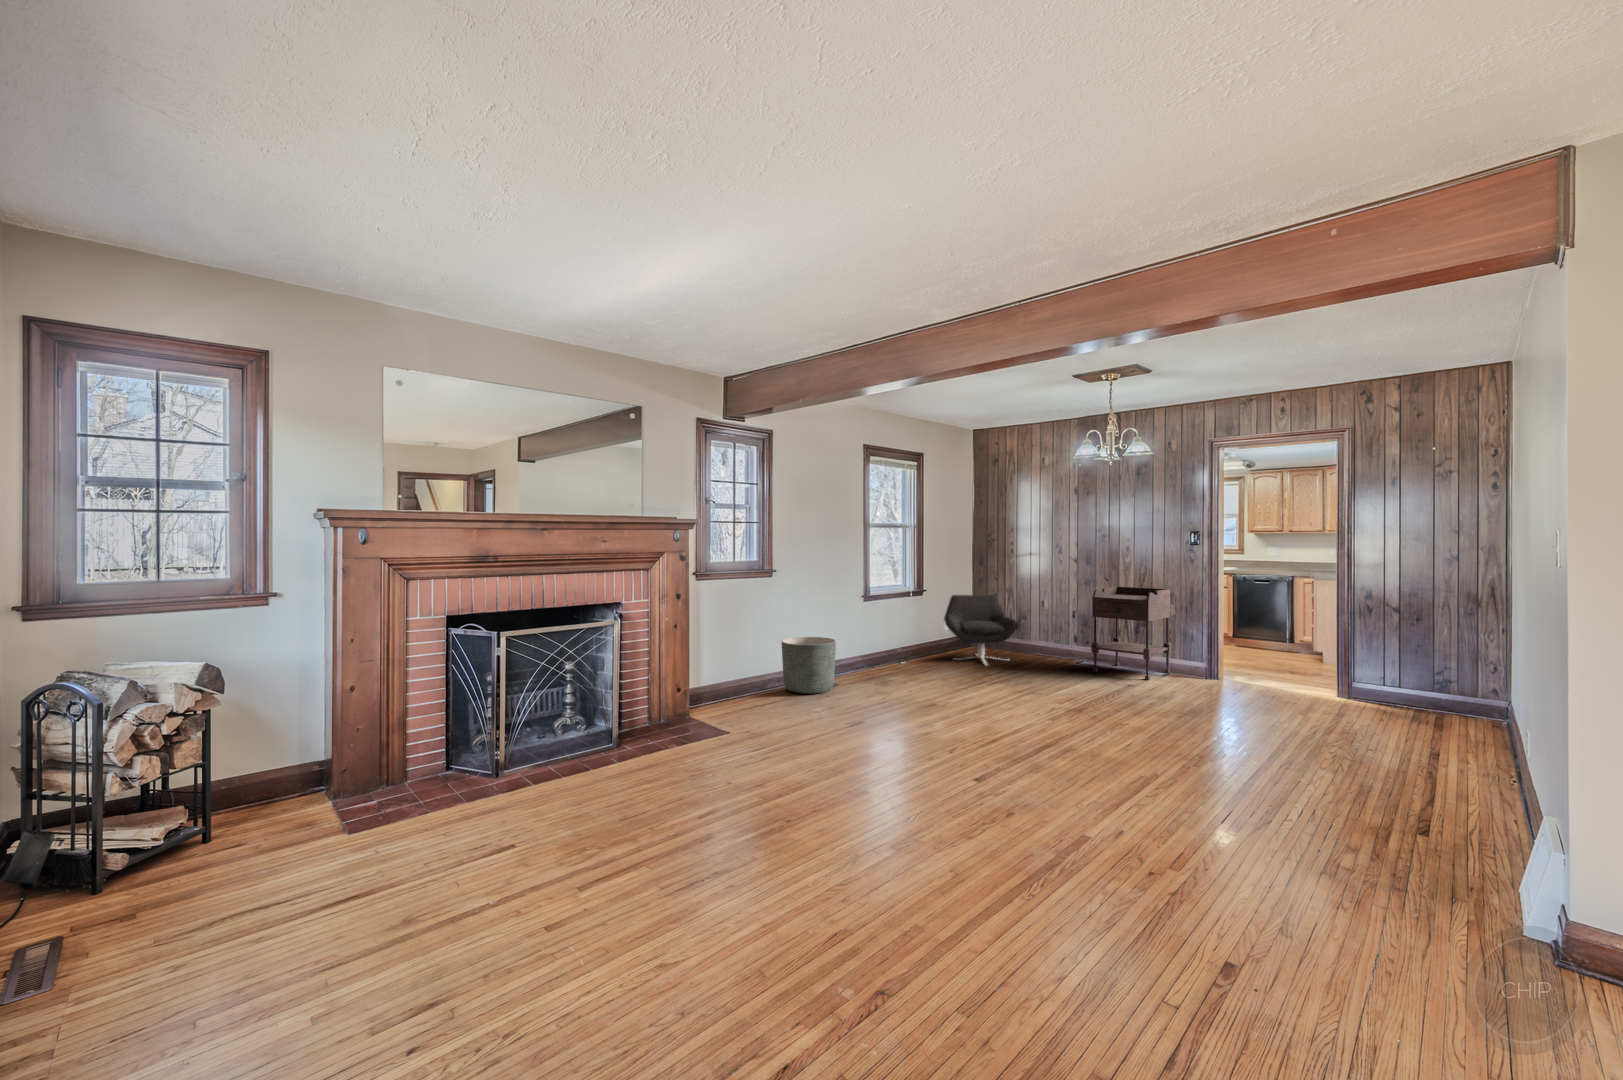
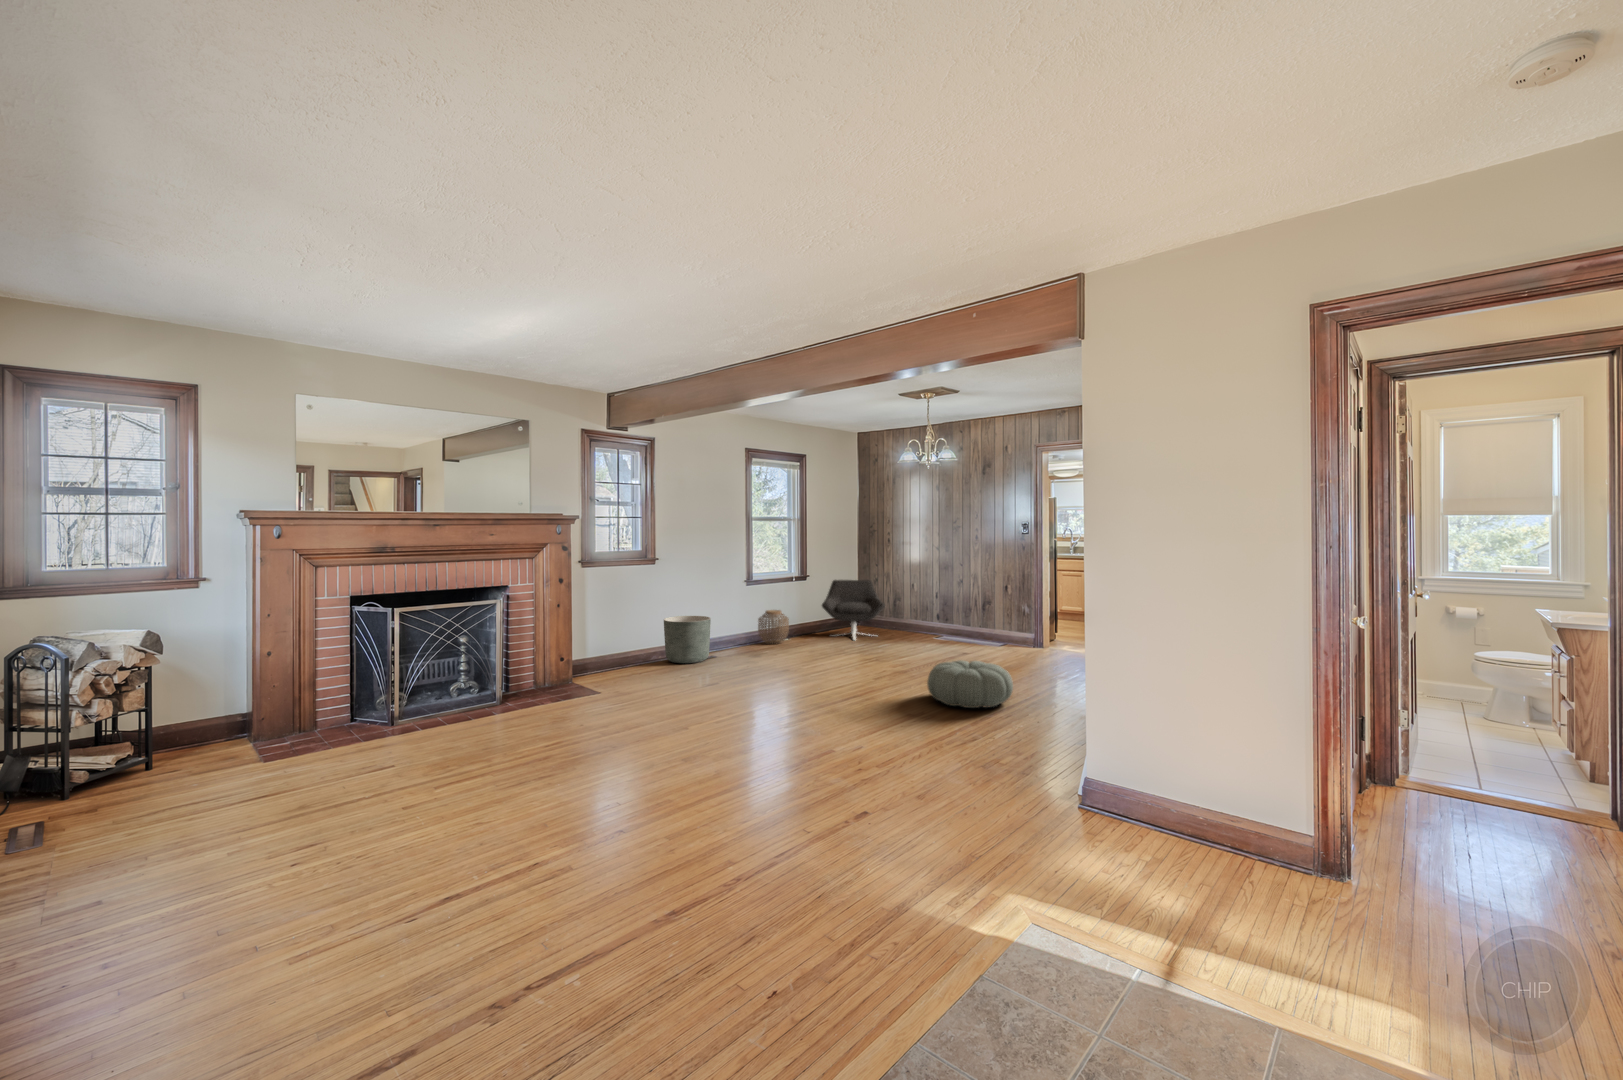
side table: present [1091,587,1171,680] -> none [939,572,1005,650]
woven basket: none [876,630,912,670] -> present [758,610,789,644]
pouf: none [1145,699,1265,763] -> present [927,660,1013,708]

